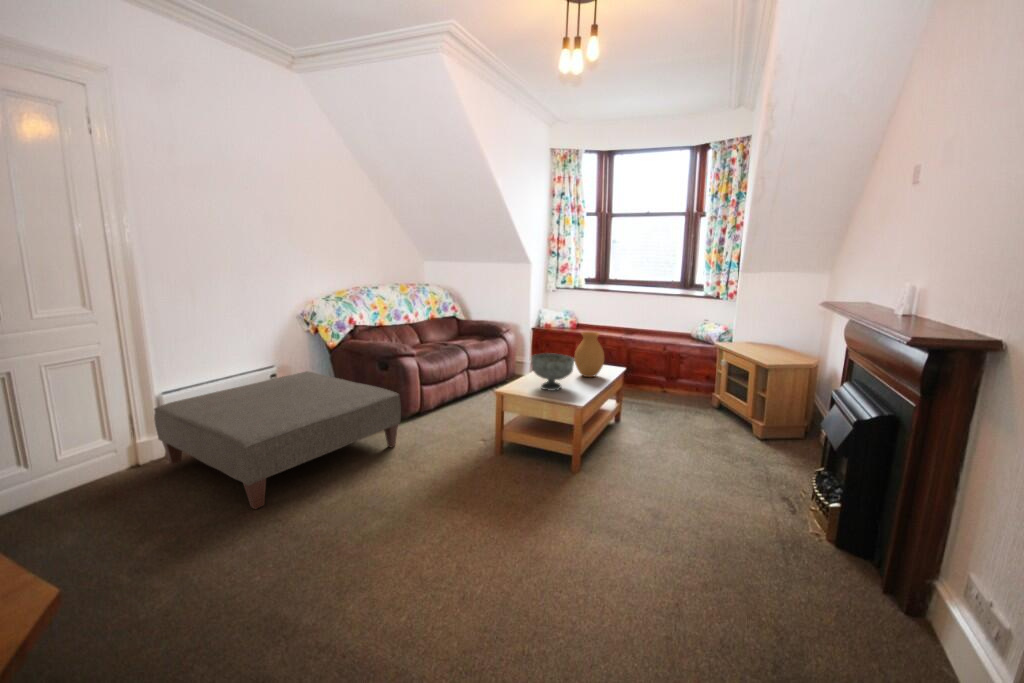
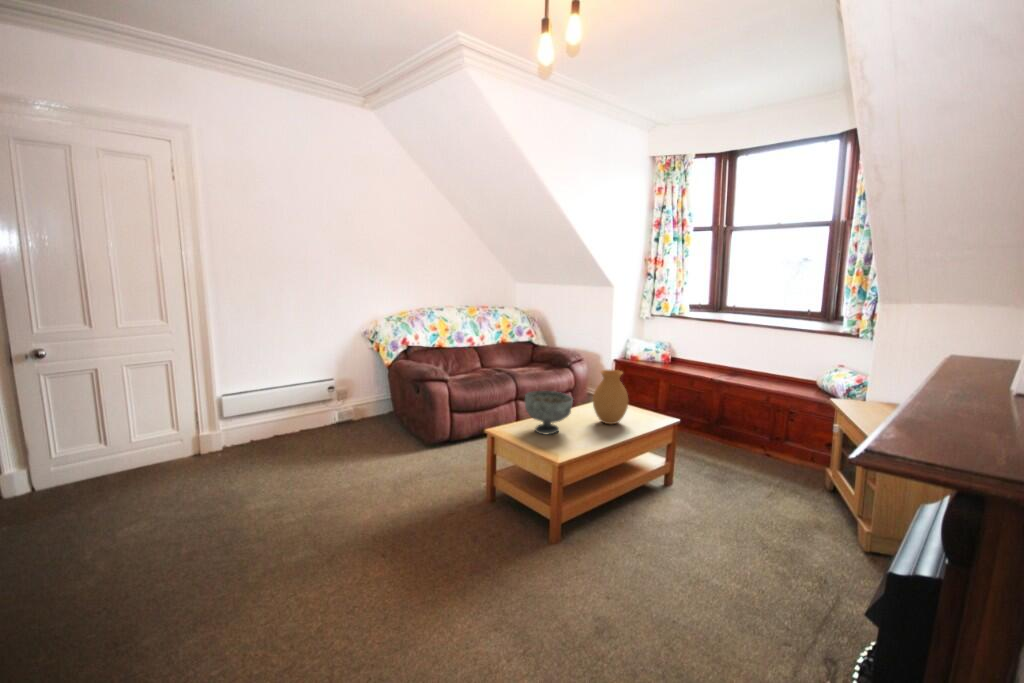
ottoman: present [154,371,401,509] -> none [210,387,405,508]

